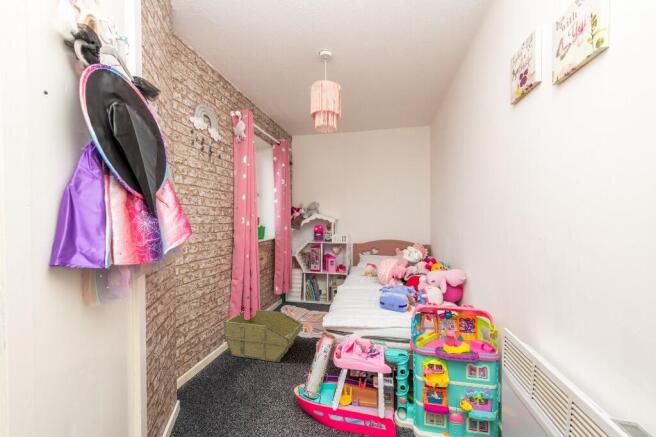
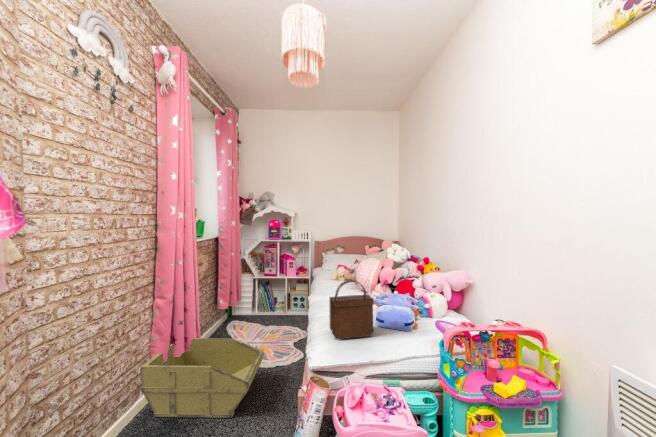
handbag: none [343,271,374,313] -> present [330,280,374,339]

